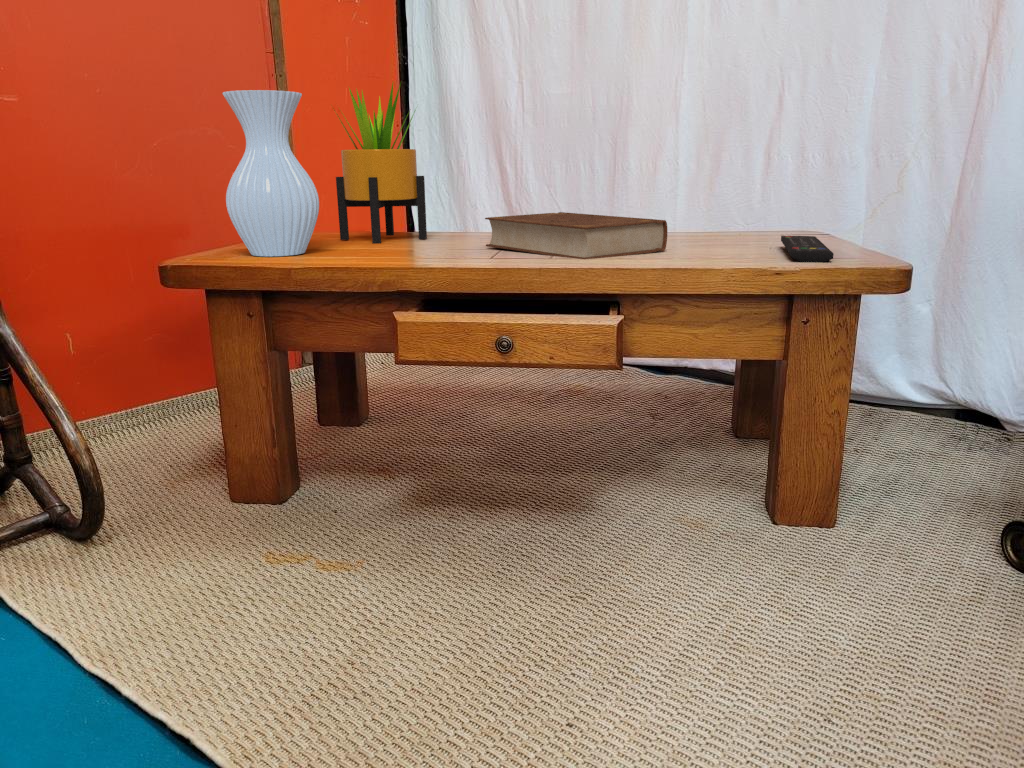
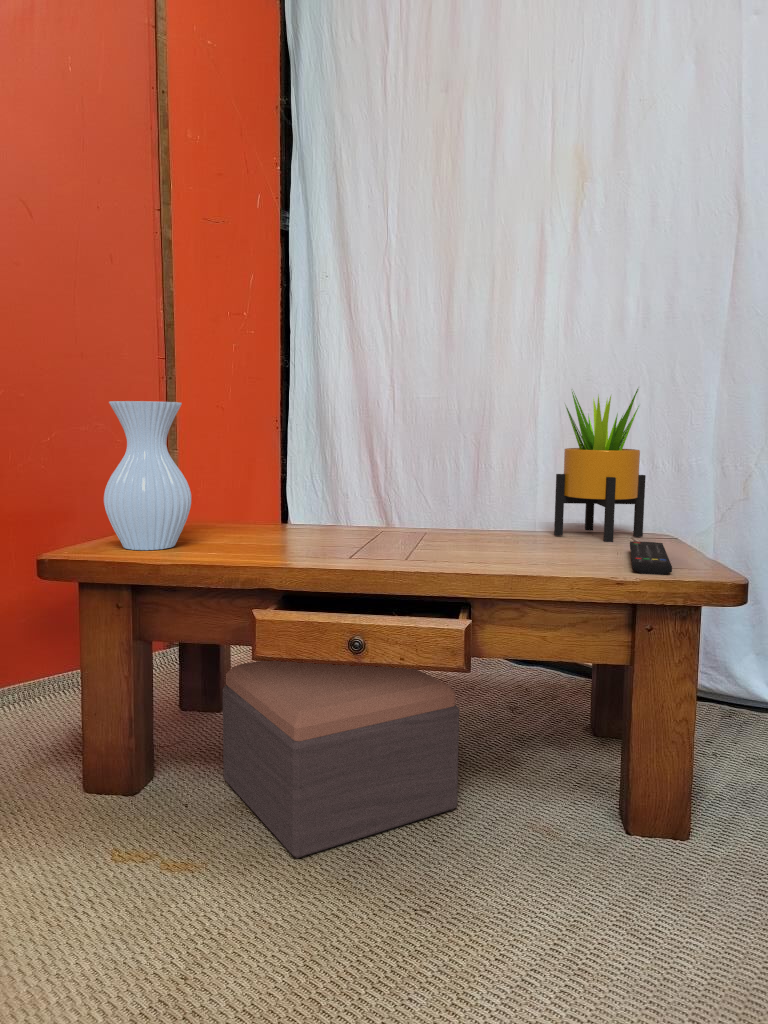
potted plant: present [334,83,427,244] -> present [554,389,646,542]
book: present [485,212,667,259] -> none [348,510,519,565]
footstool: none [364,353,606,555] -> present [223,661,459,858]

